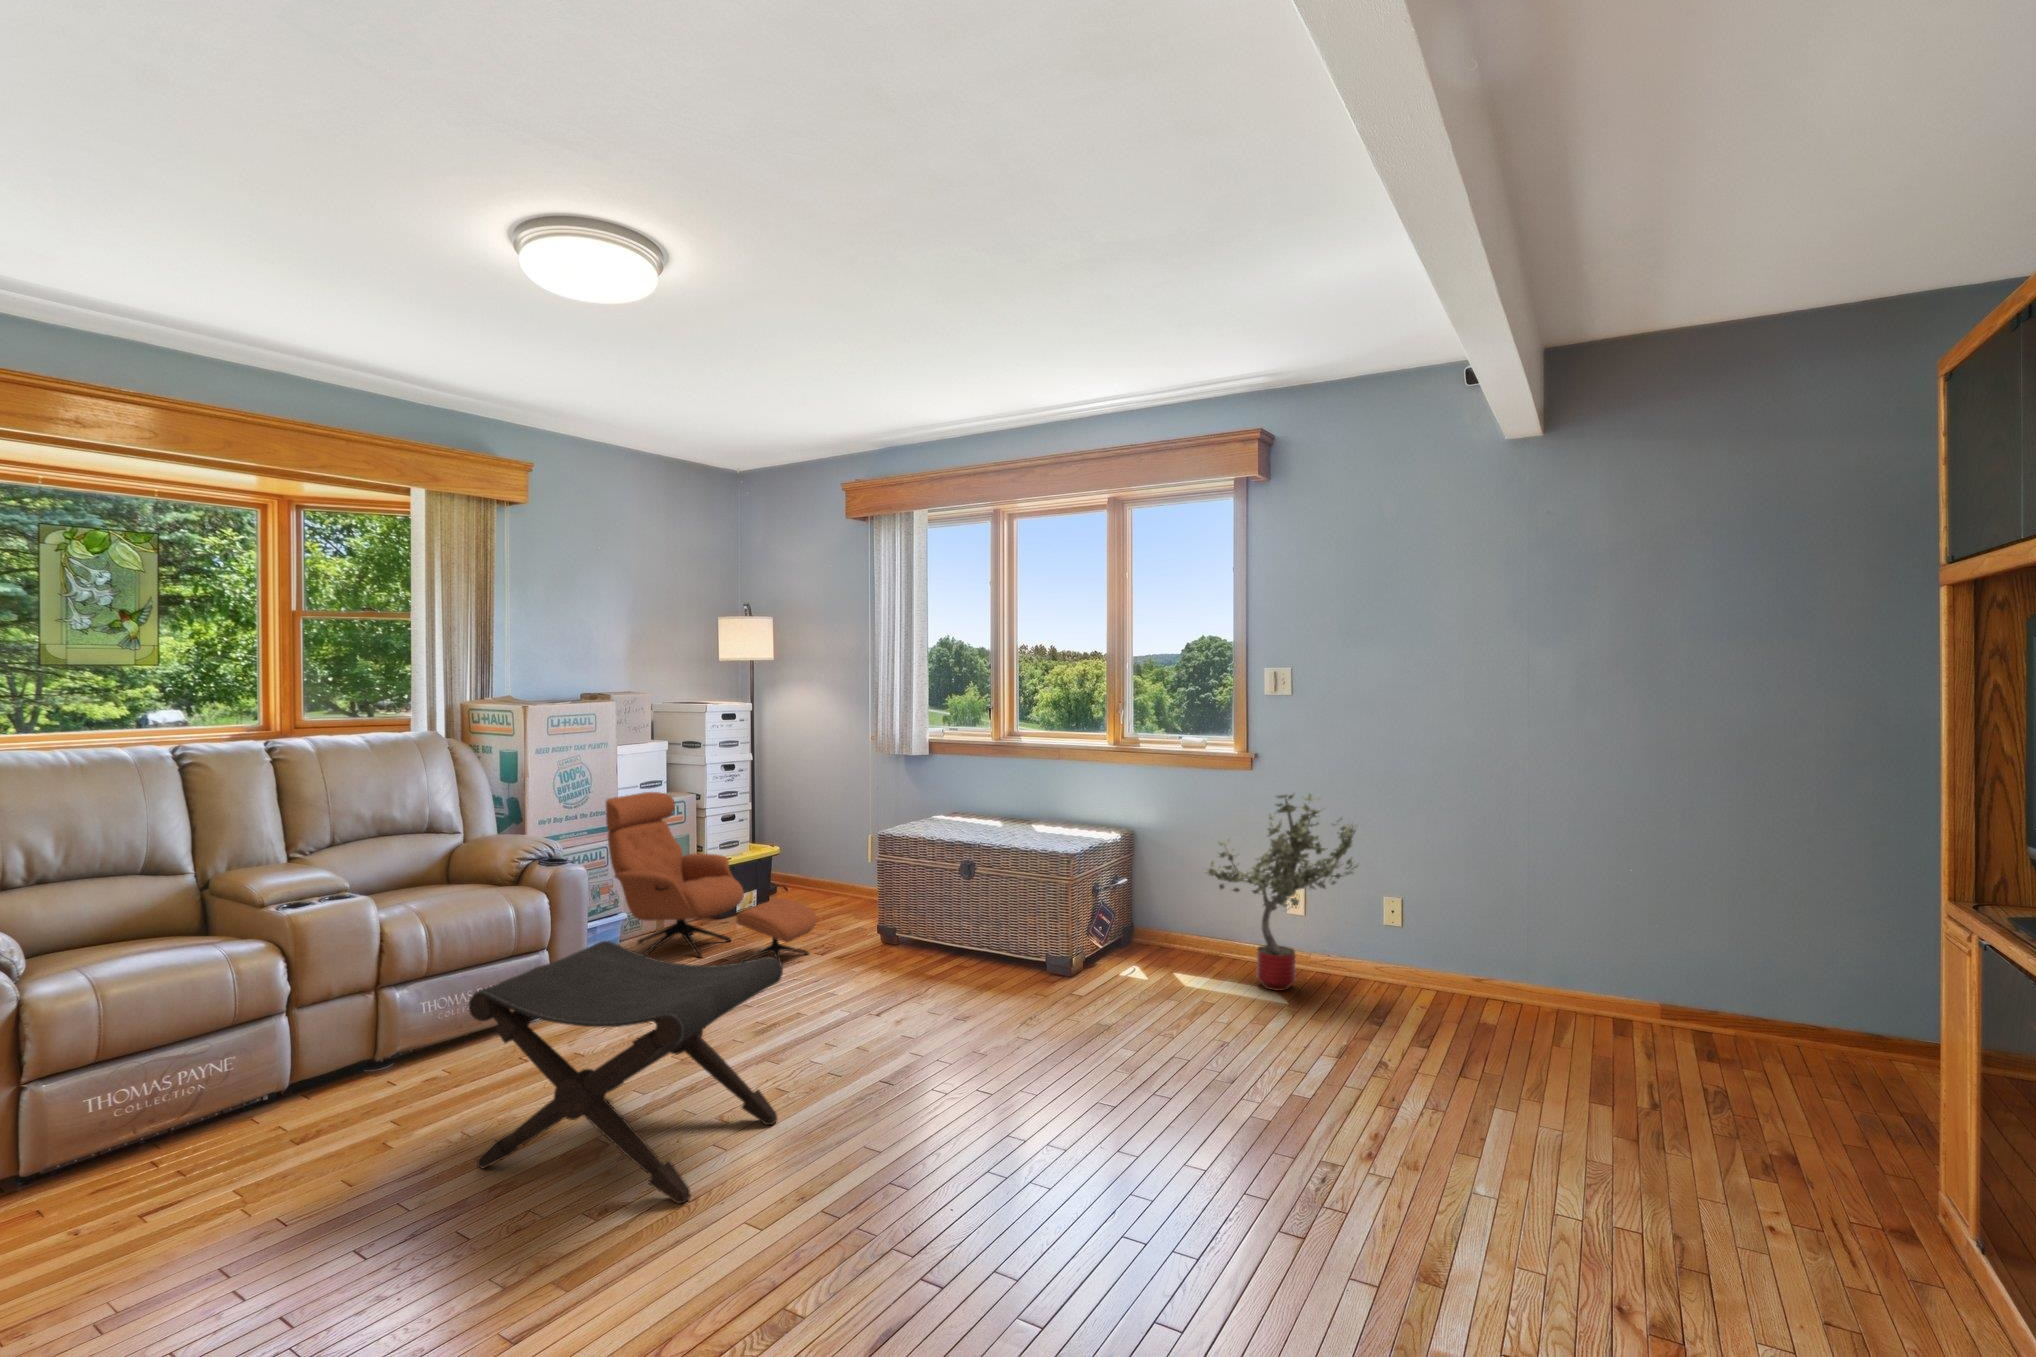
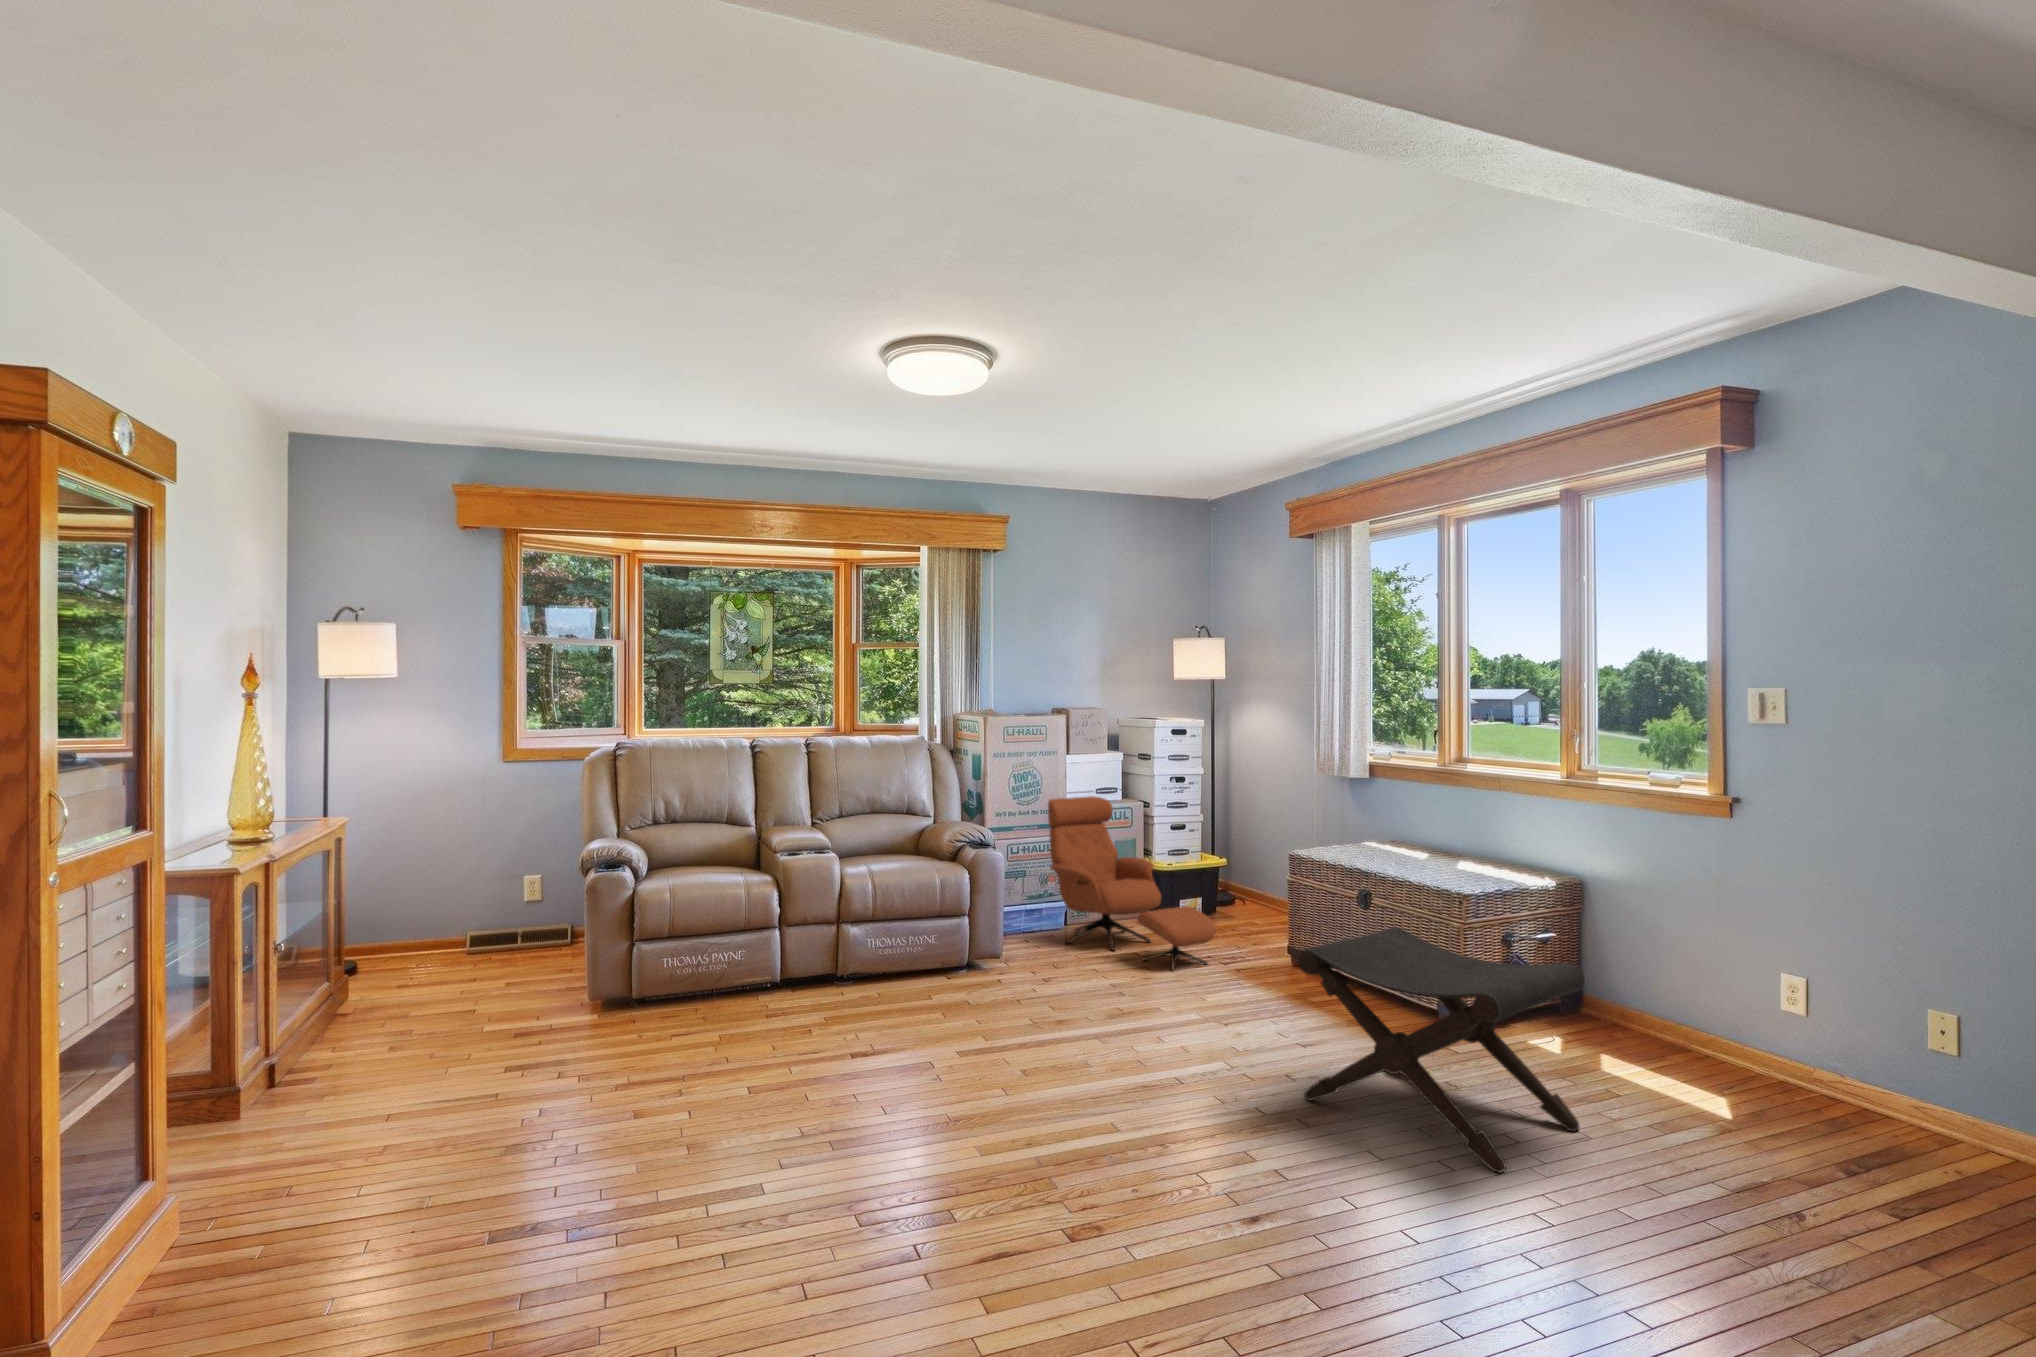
potted tree: present [1207,794,1357,991] -> none [1640,843,1851,1103]
footstool: present [469,941,783,1203] -> present [1298,927,1585,1173]

